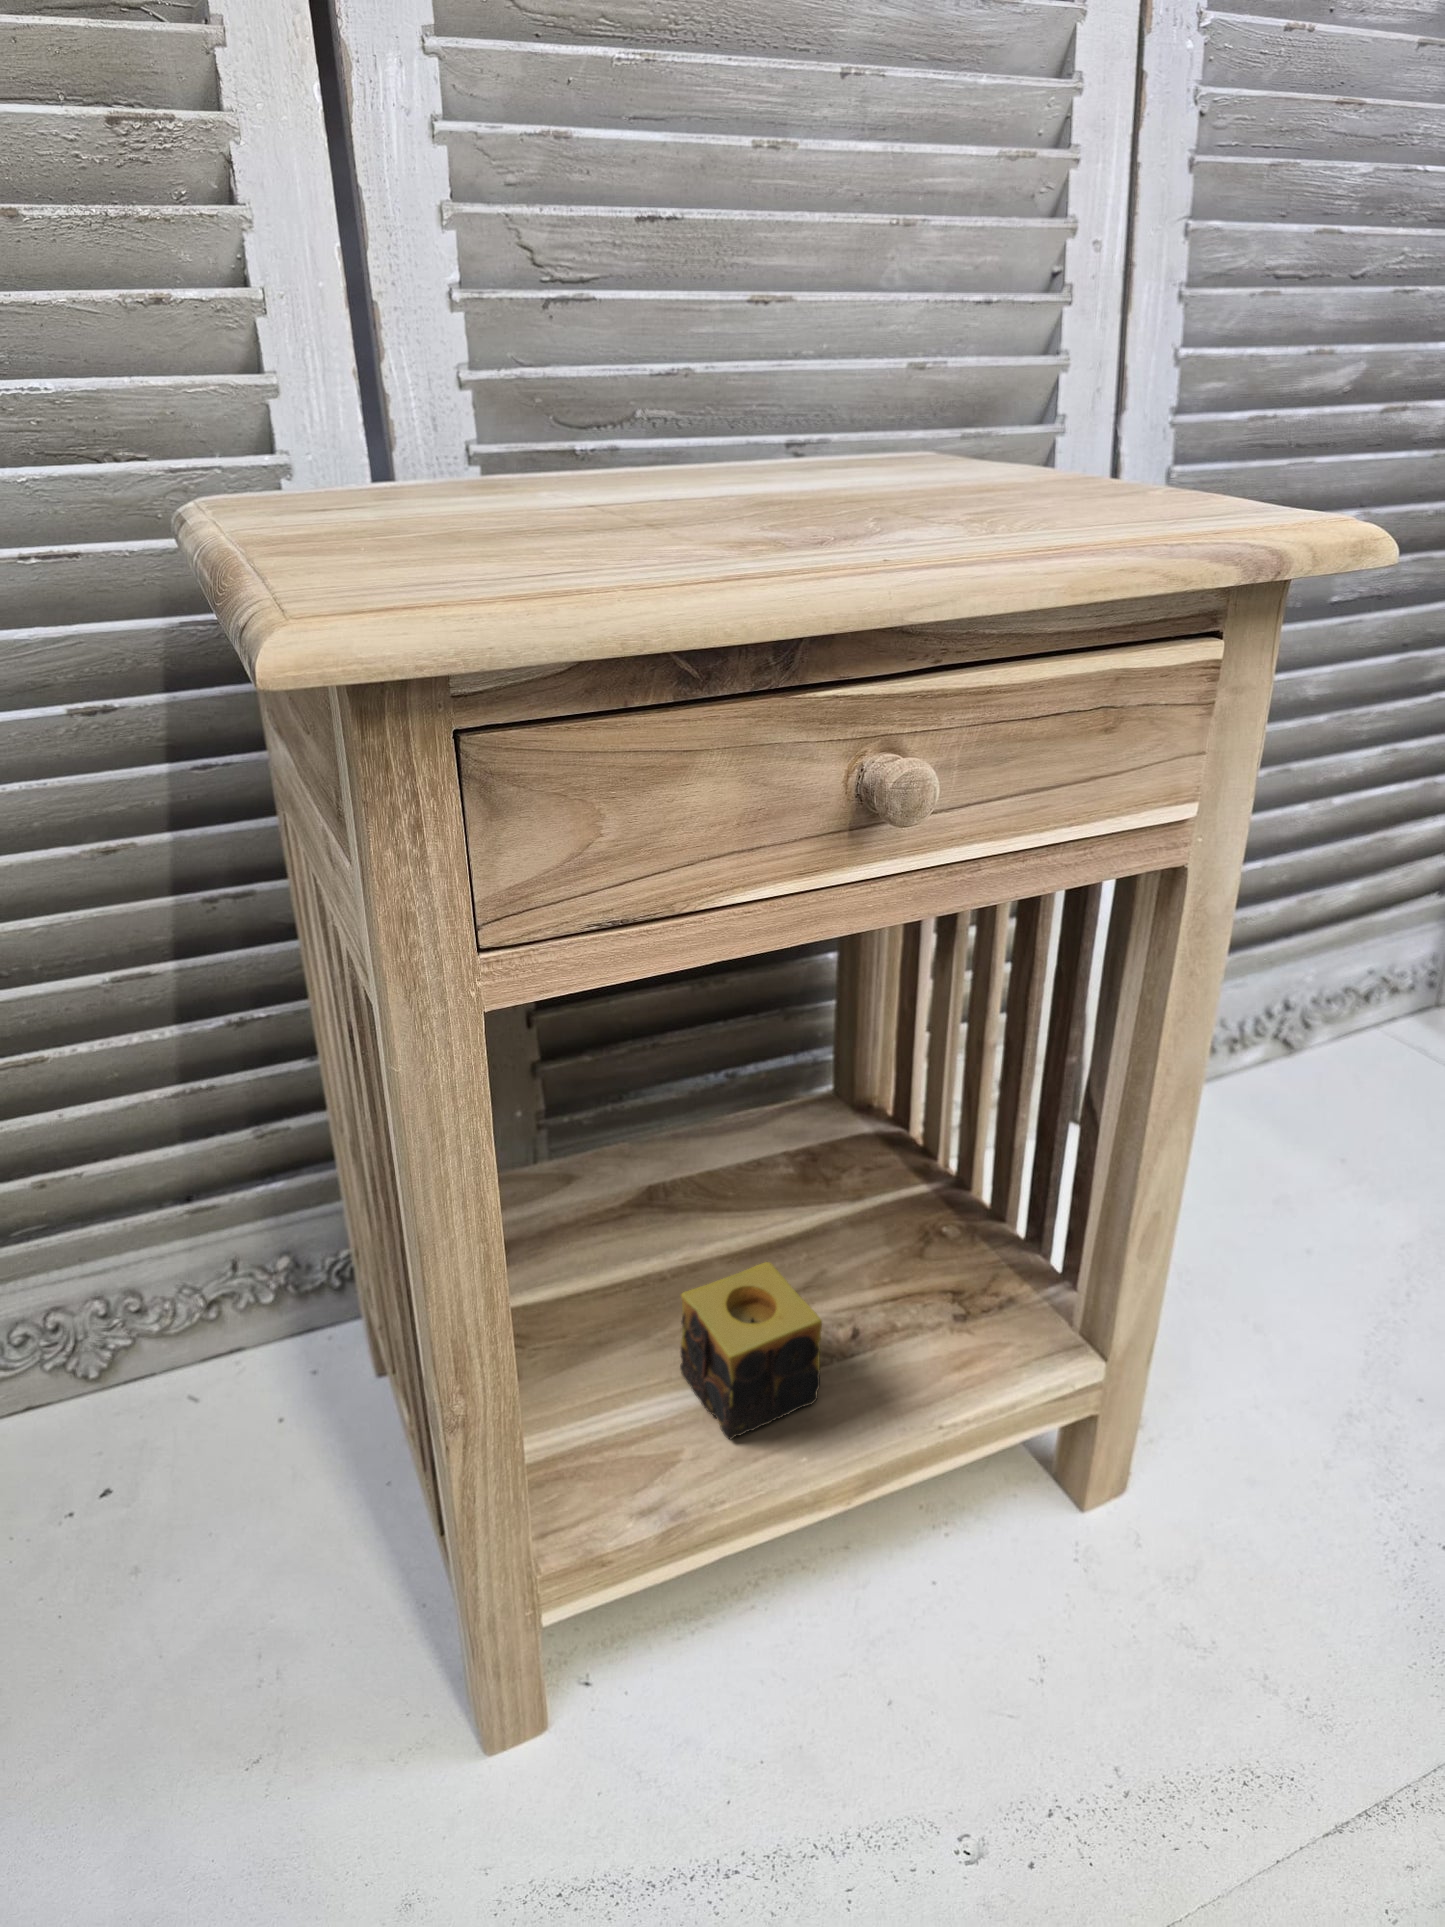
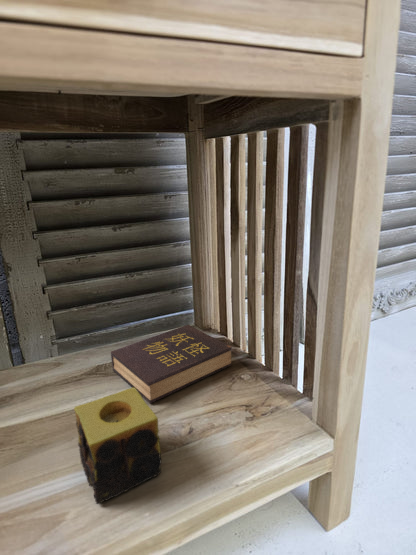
hardback book: none [685,1105,926,1278] -> present [111,325,232,403]

